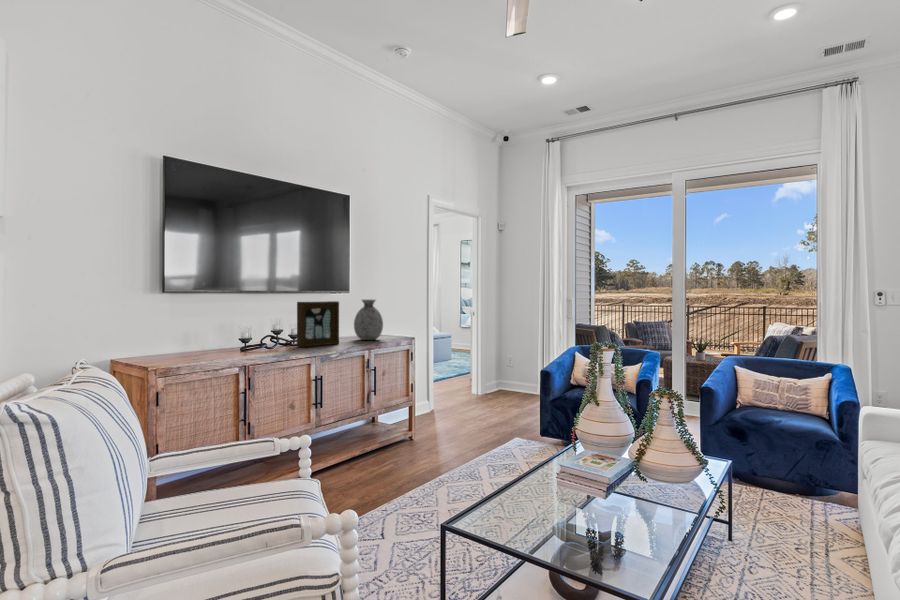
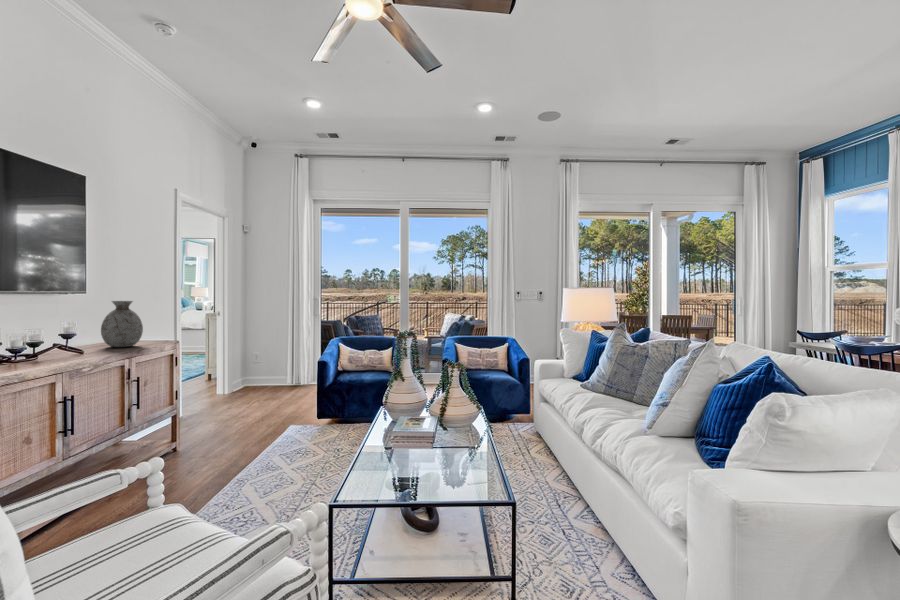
picture frame: present [297,301,339,347] -> none [24,304,88,363]

